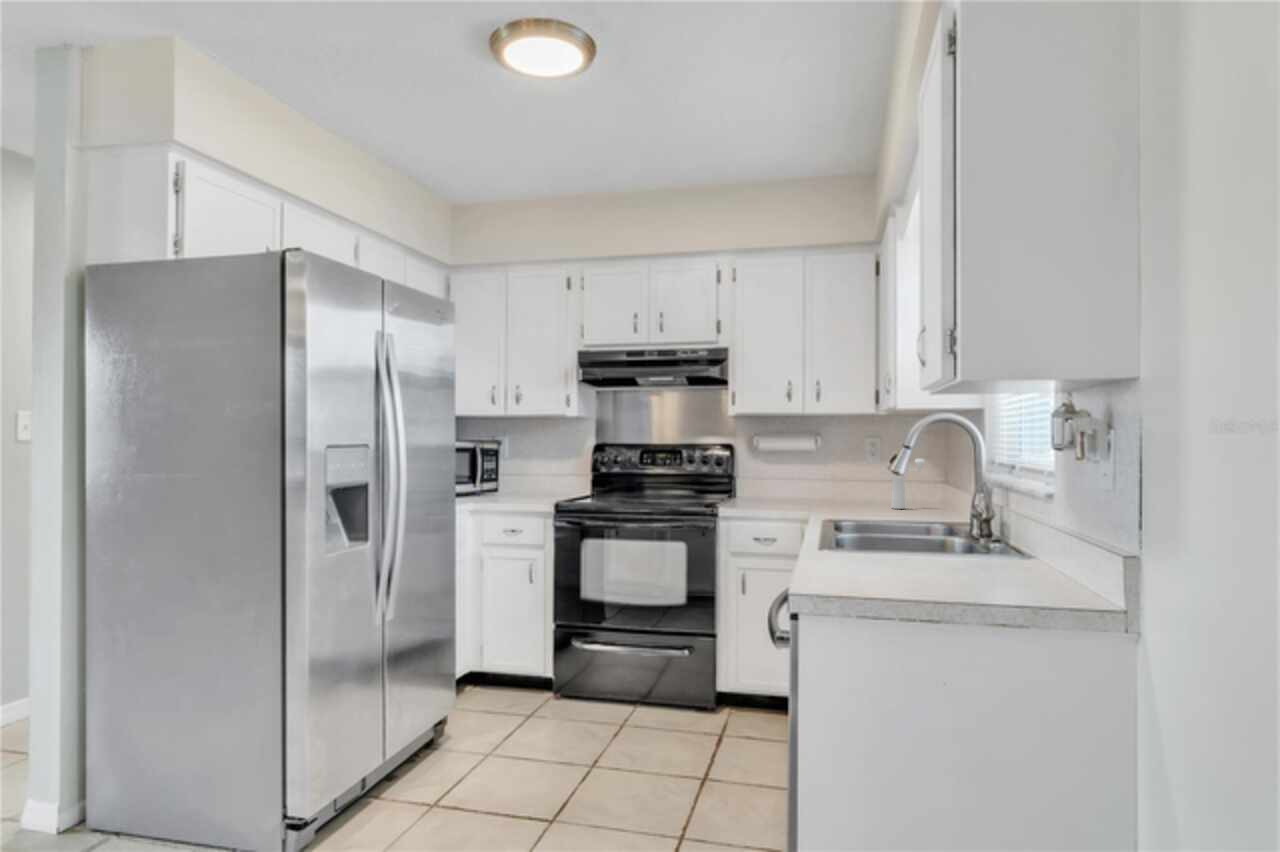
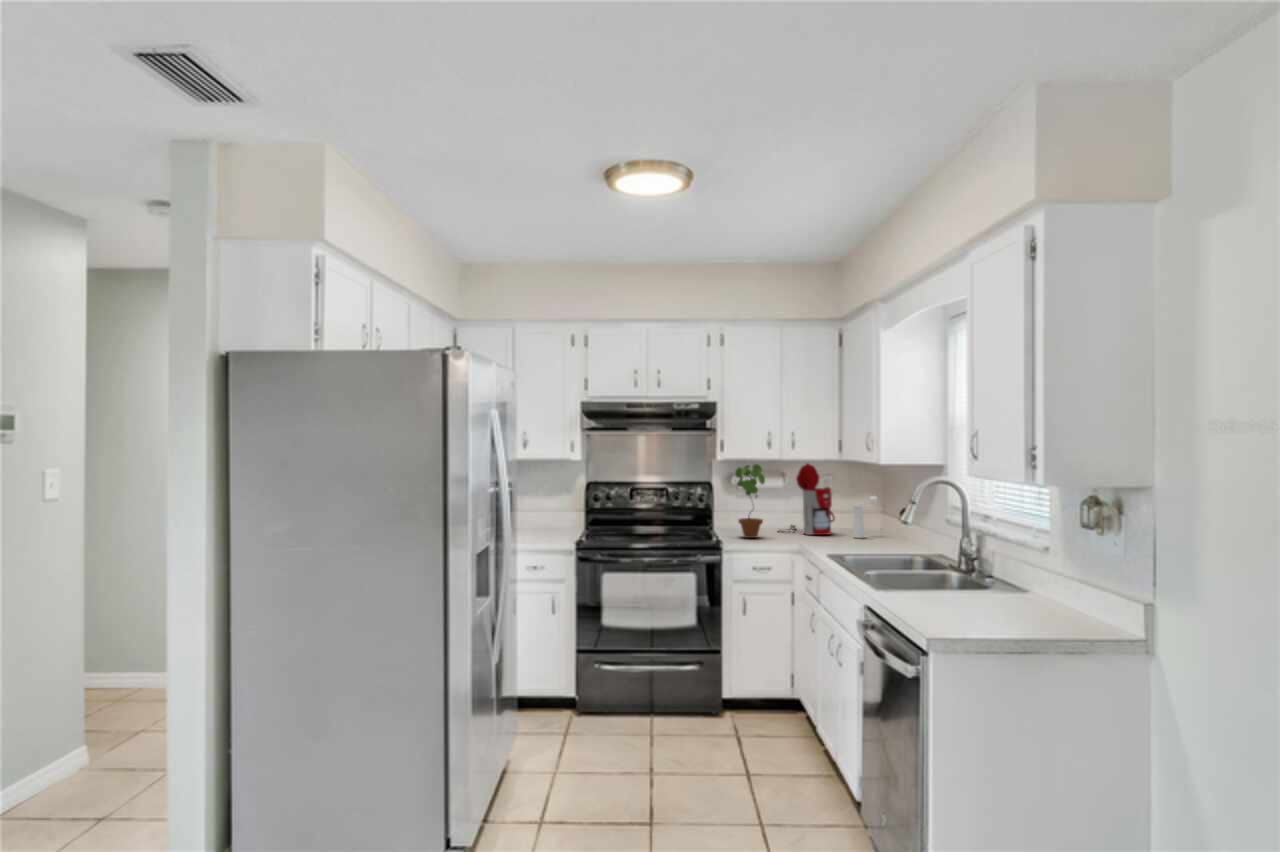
potted plant: none [748,419,780,506] -> present [735,464,765,538]
coffee maker: none [806,420,872,505] -> present [779,463,835,535]

